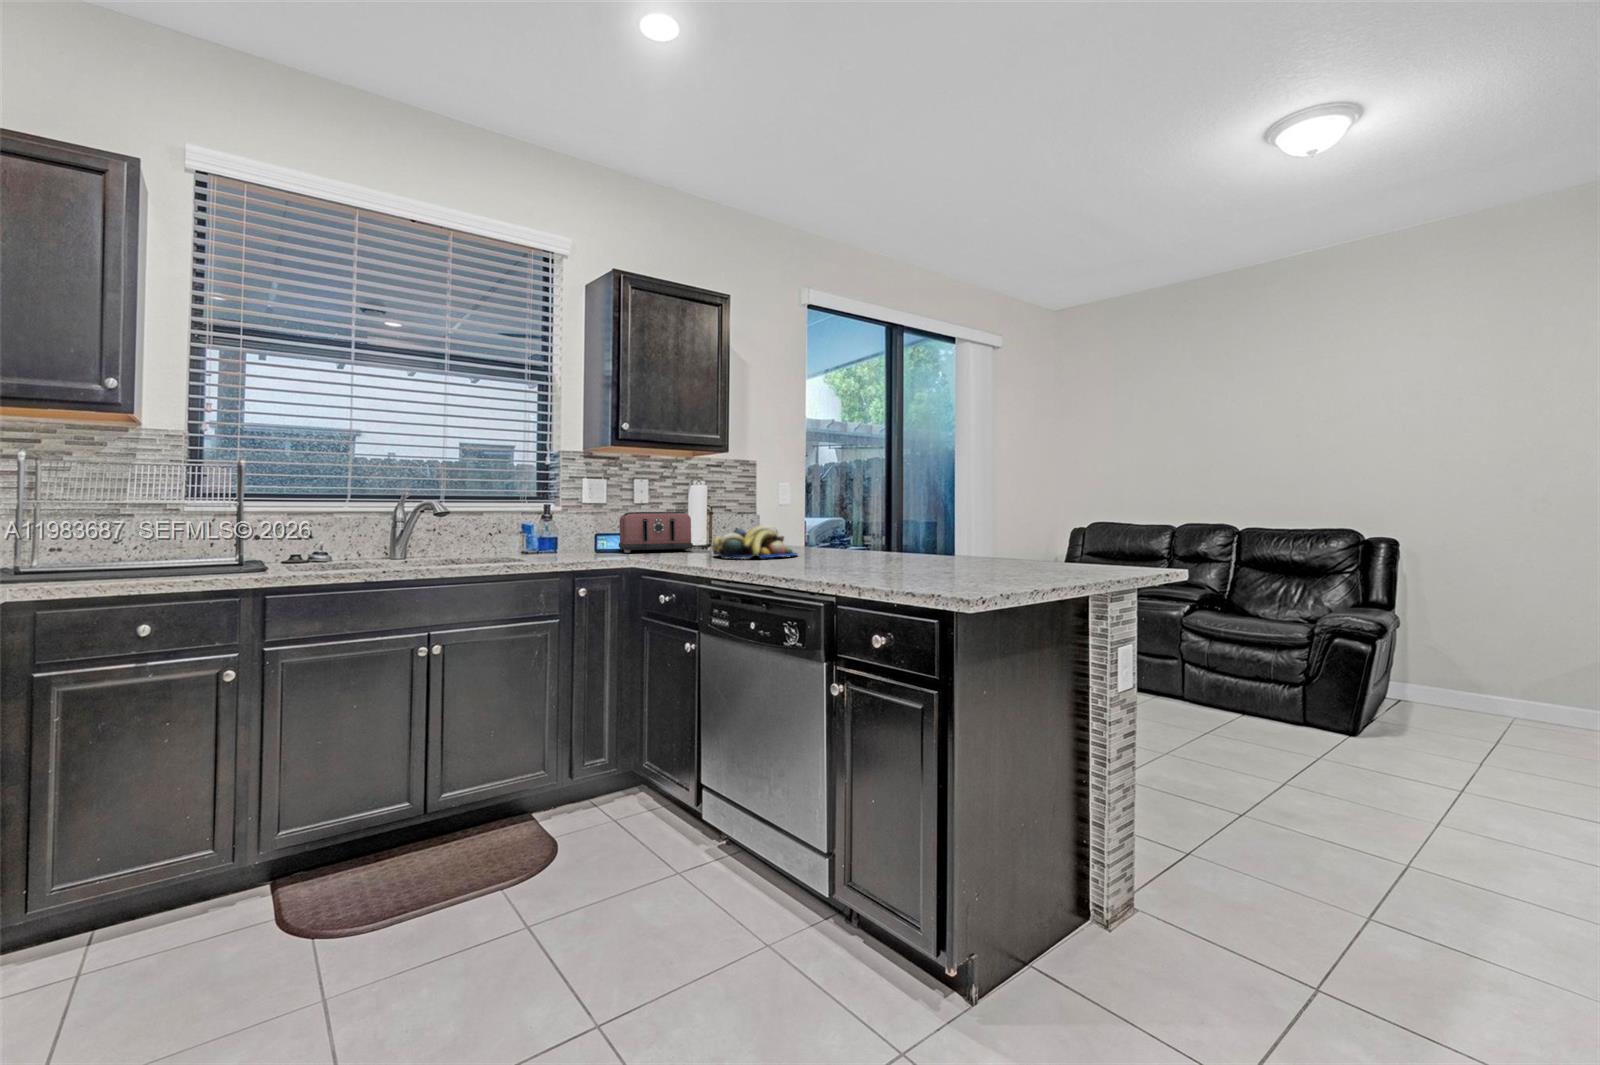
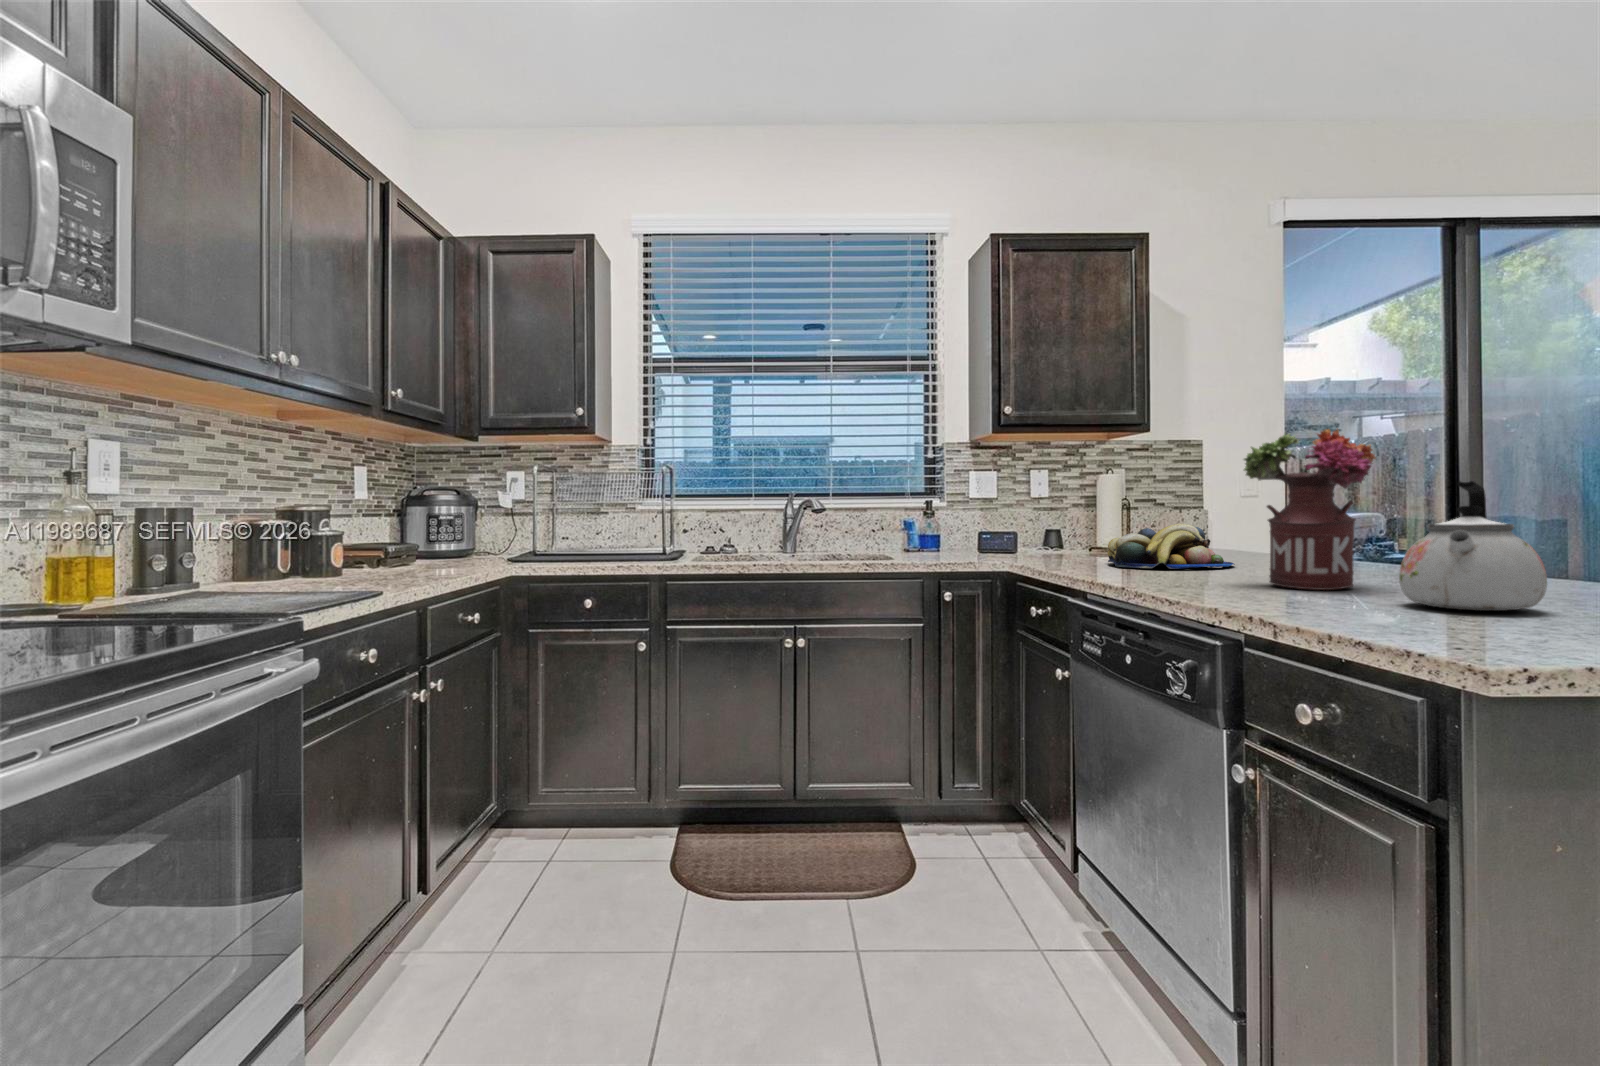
flower arrangement: none [818,462,890,568] -> present [1244,429,1375,590]
kettle: none [910,499,974,575] -> present [1399,481,1547,611]
toaster: present [619,512,693,553] -> none [1005,508,1092,556]

